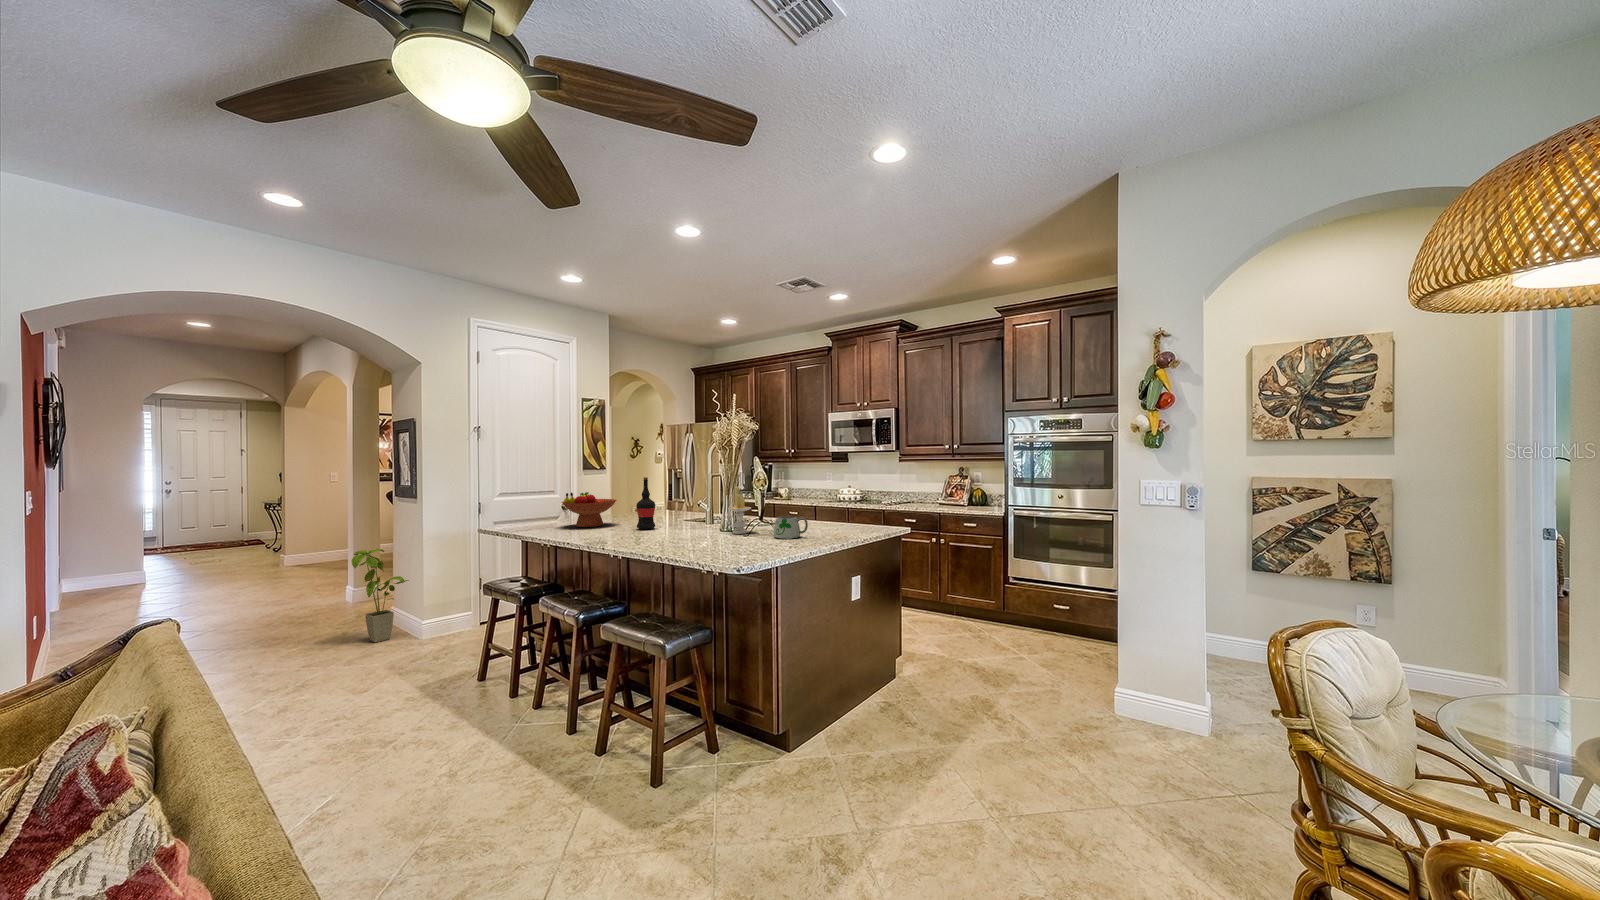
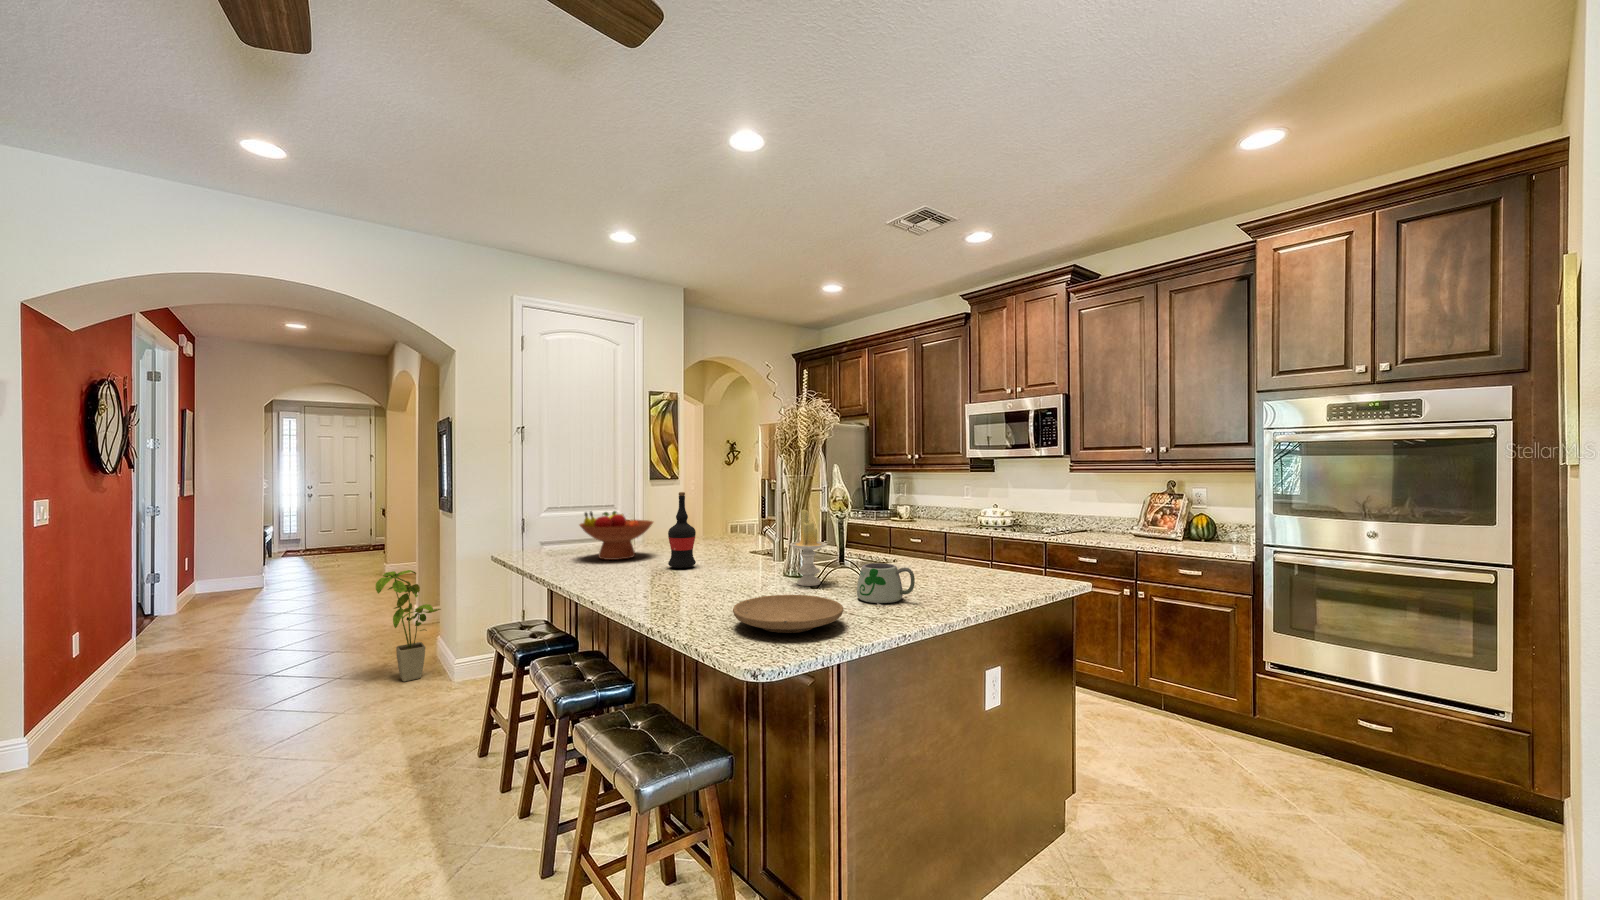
plate: none [710,534,773,551] -> present [733,595,843,633]

